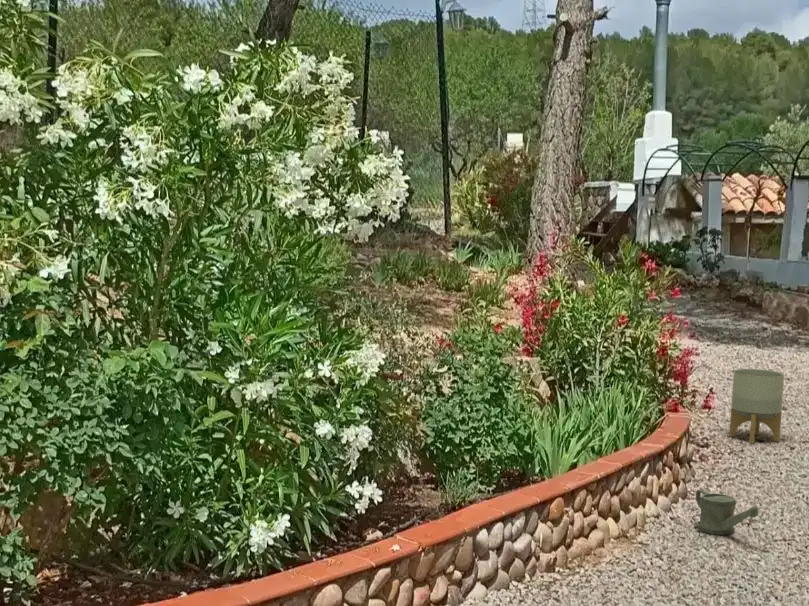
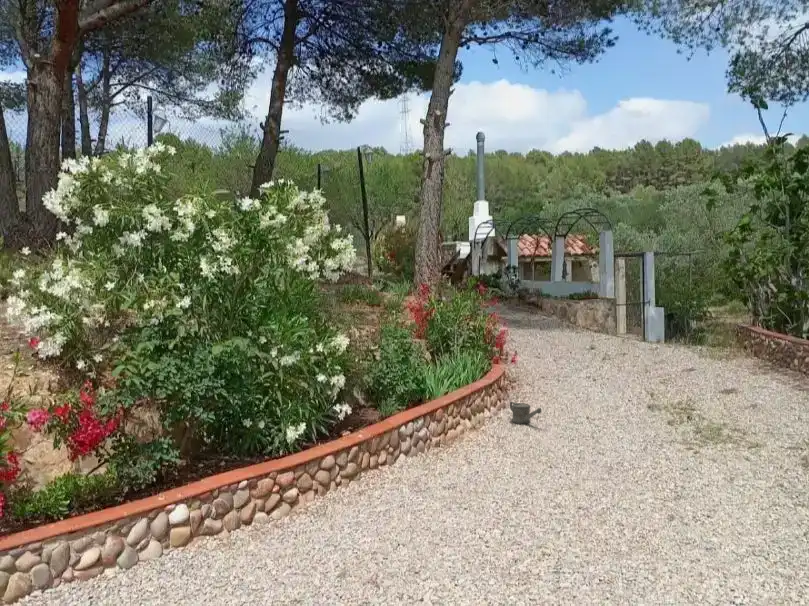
planter: present [729,369,784,443] -> none [526,339,553,378]

